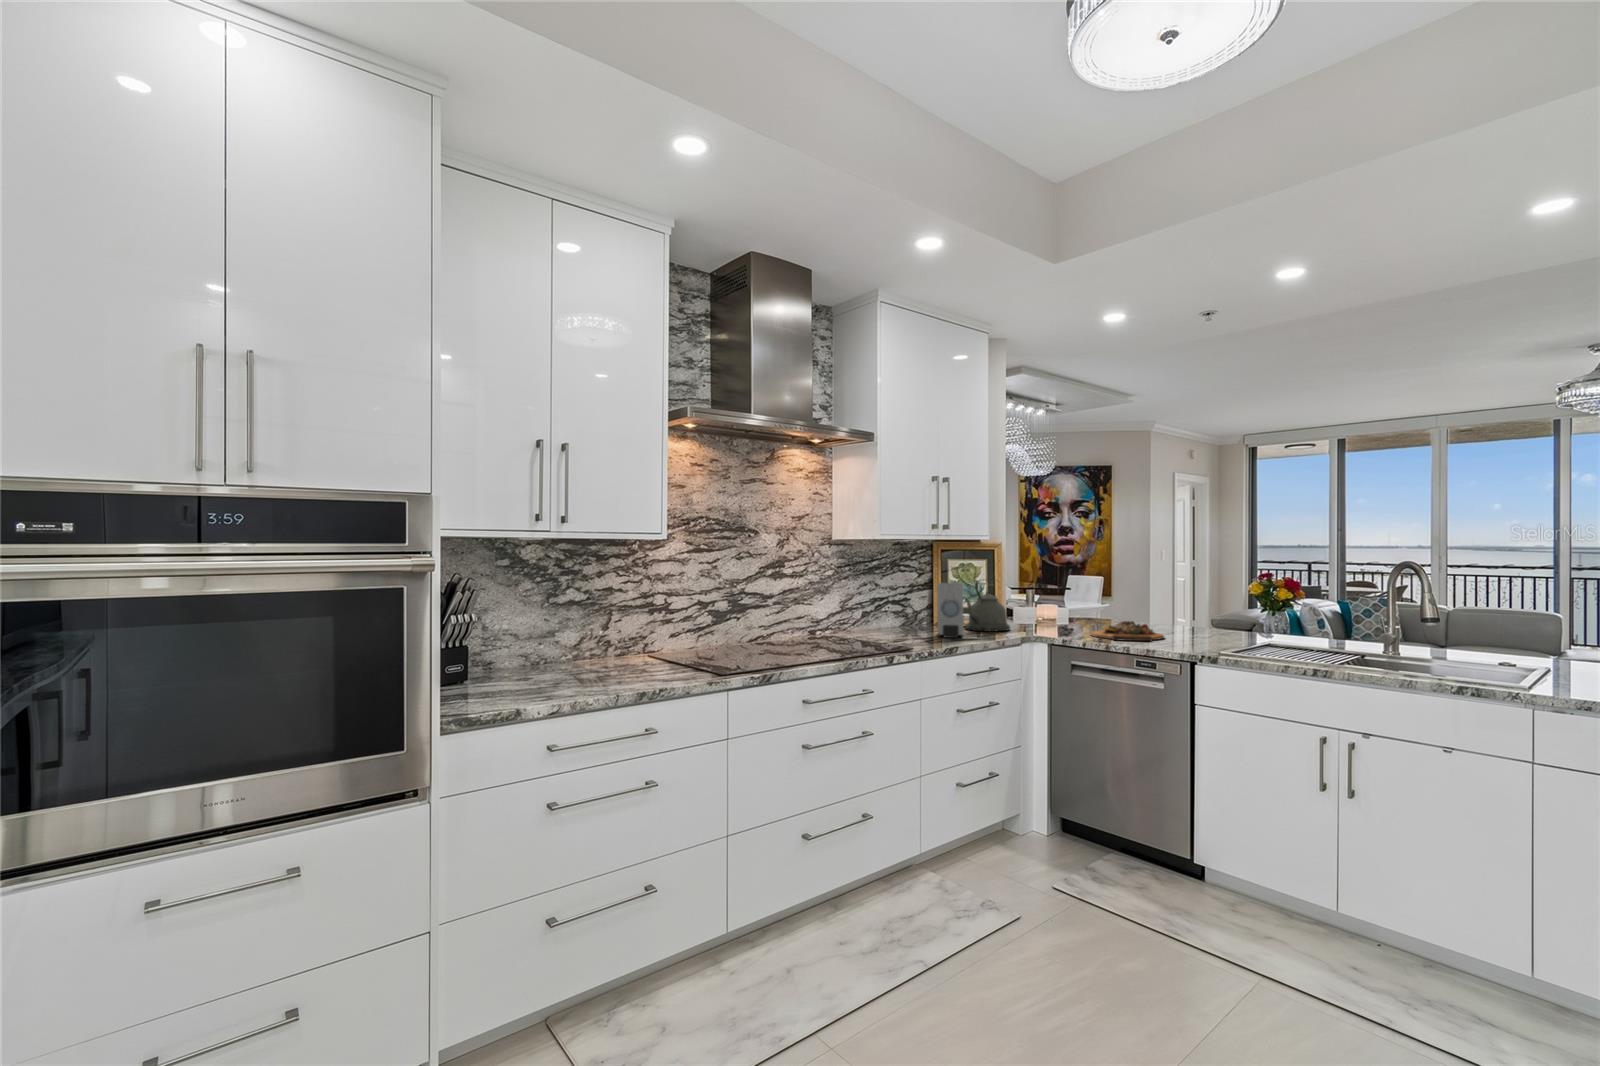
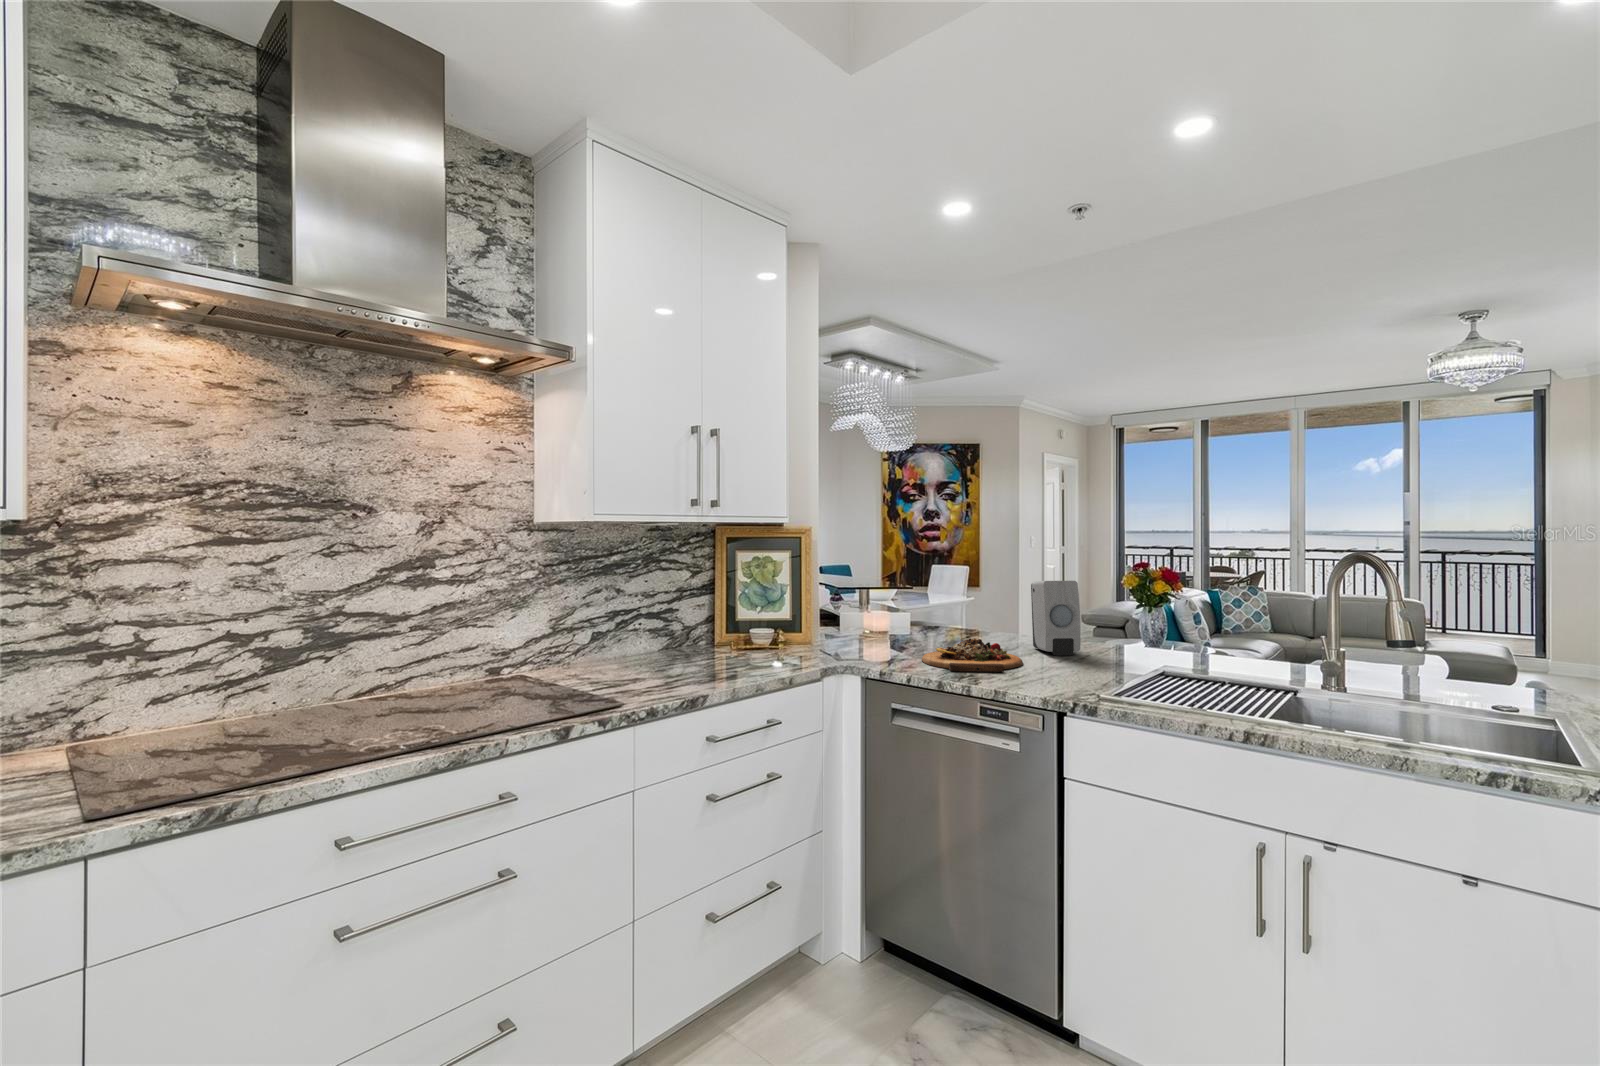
kettle: present [964,579,1010,631] -> none [744,580,815,657]
soap dispenser: present [937,583,964,638] -> present [1031,581,1081,656]

